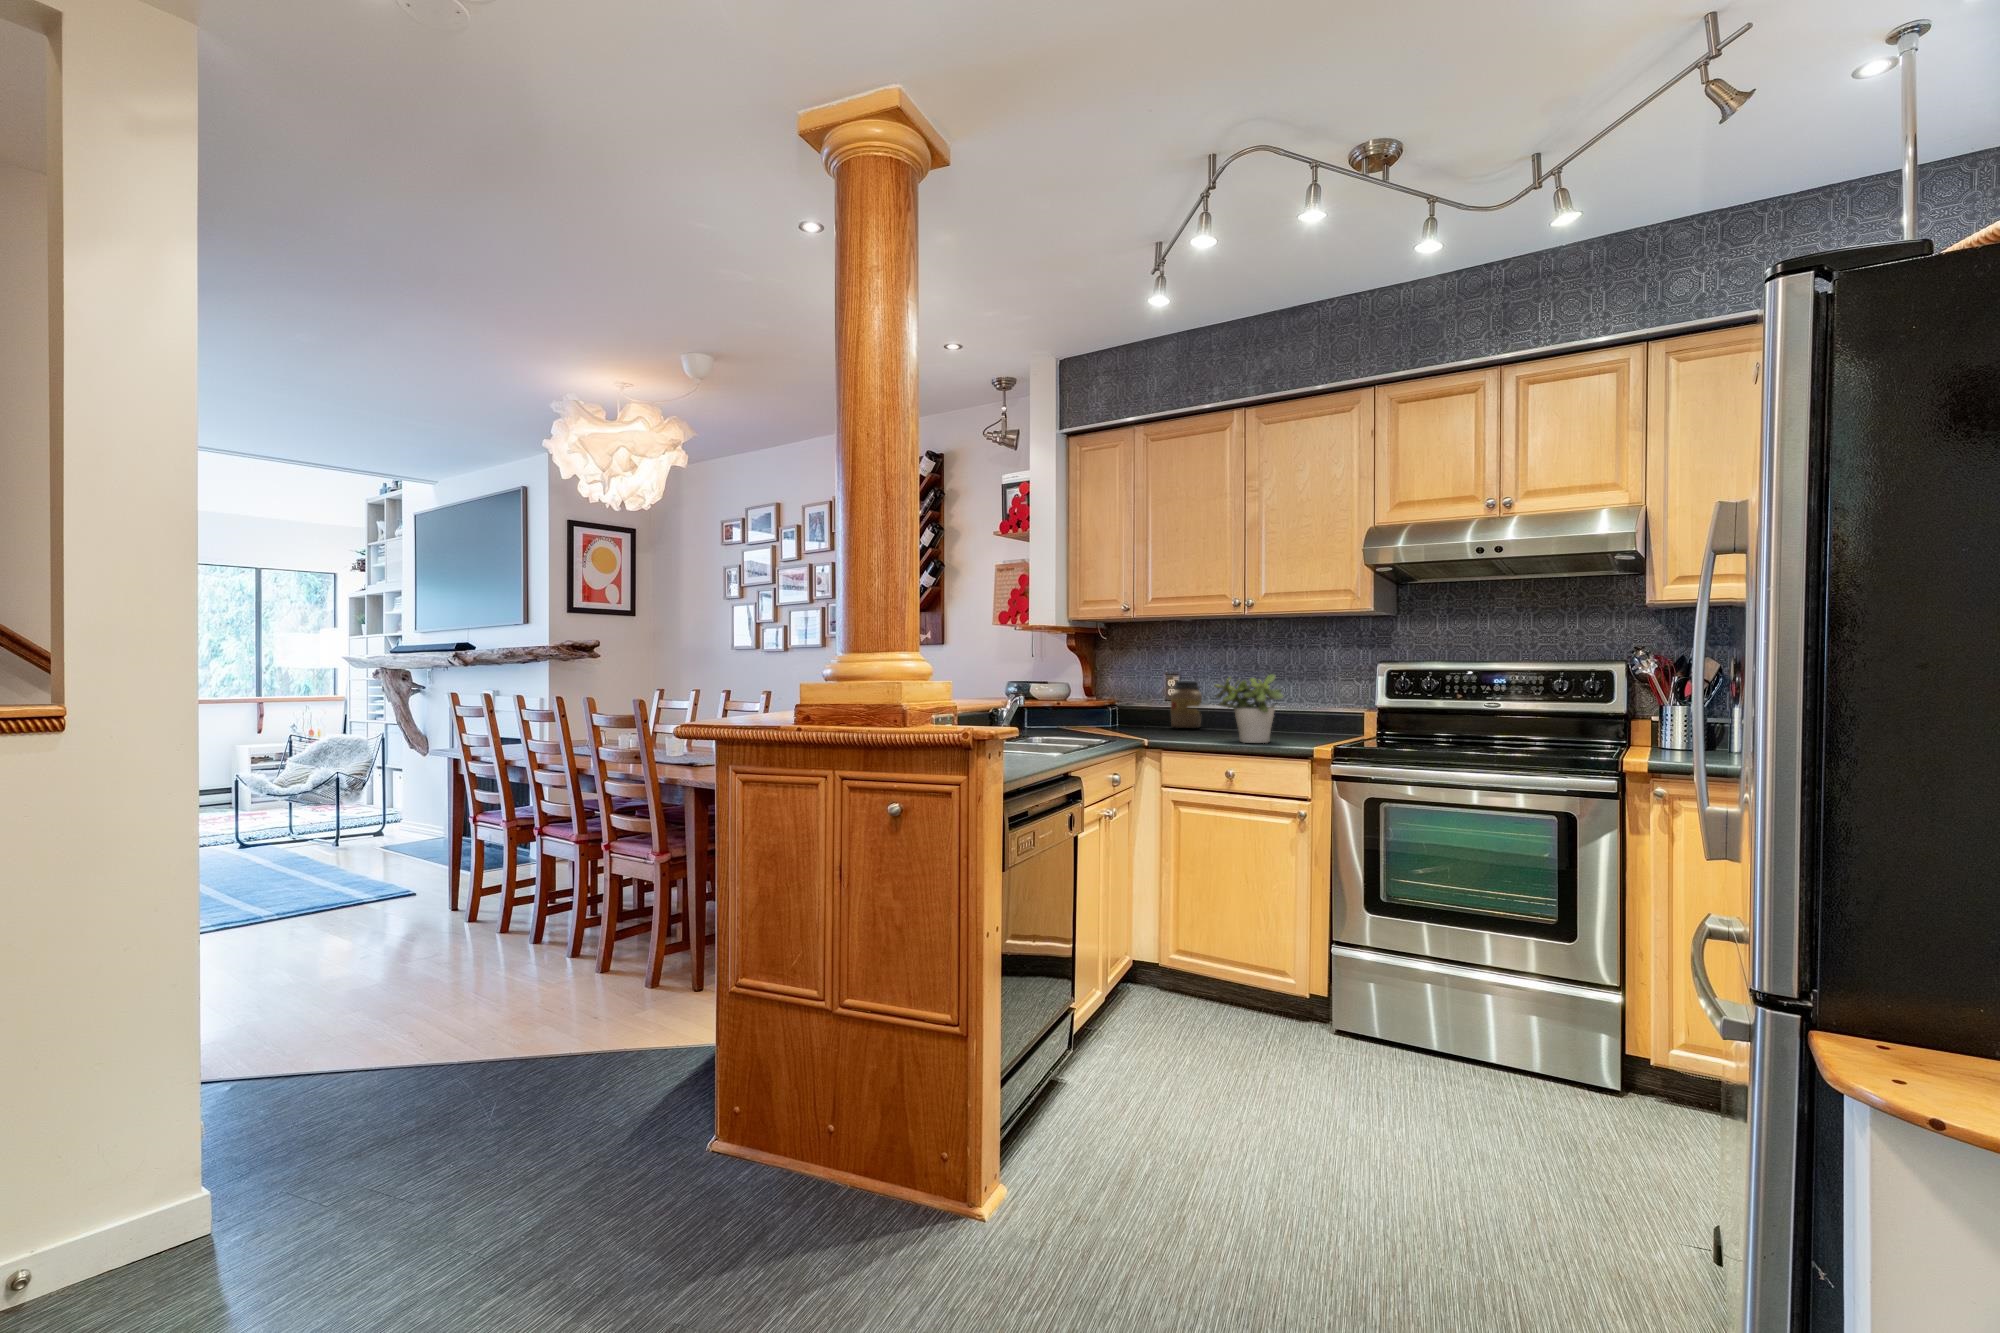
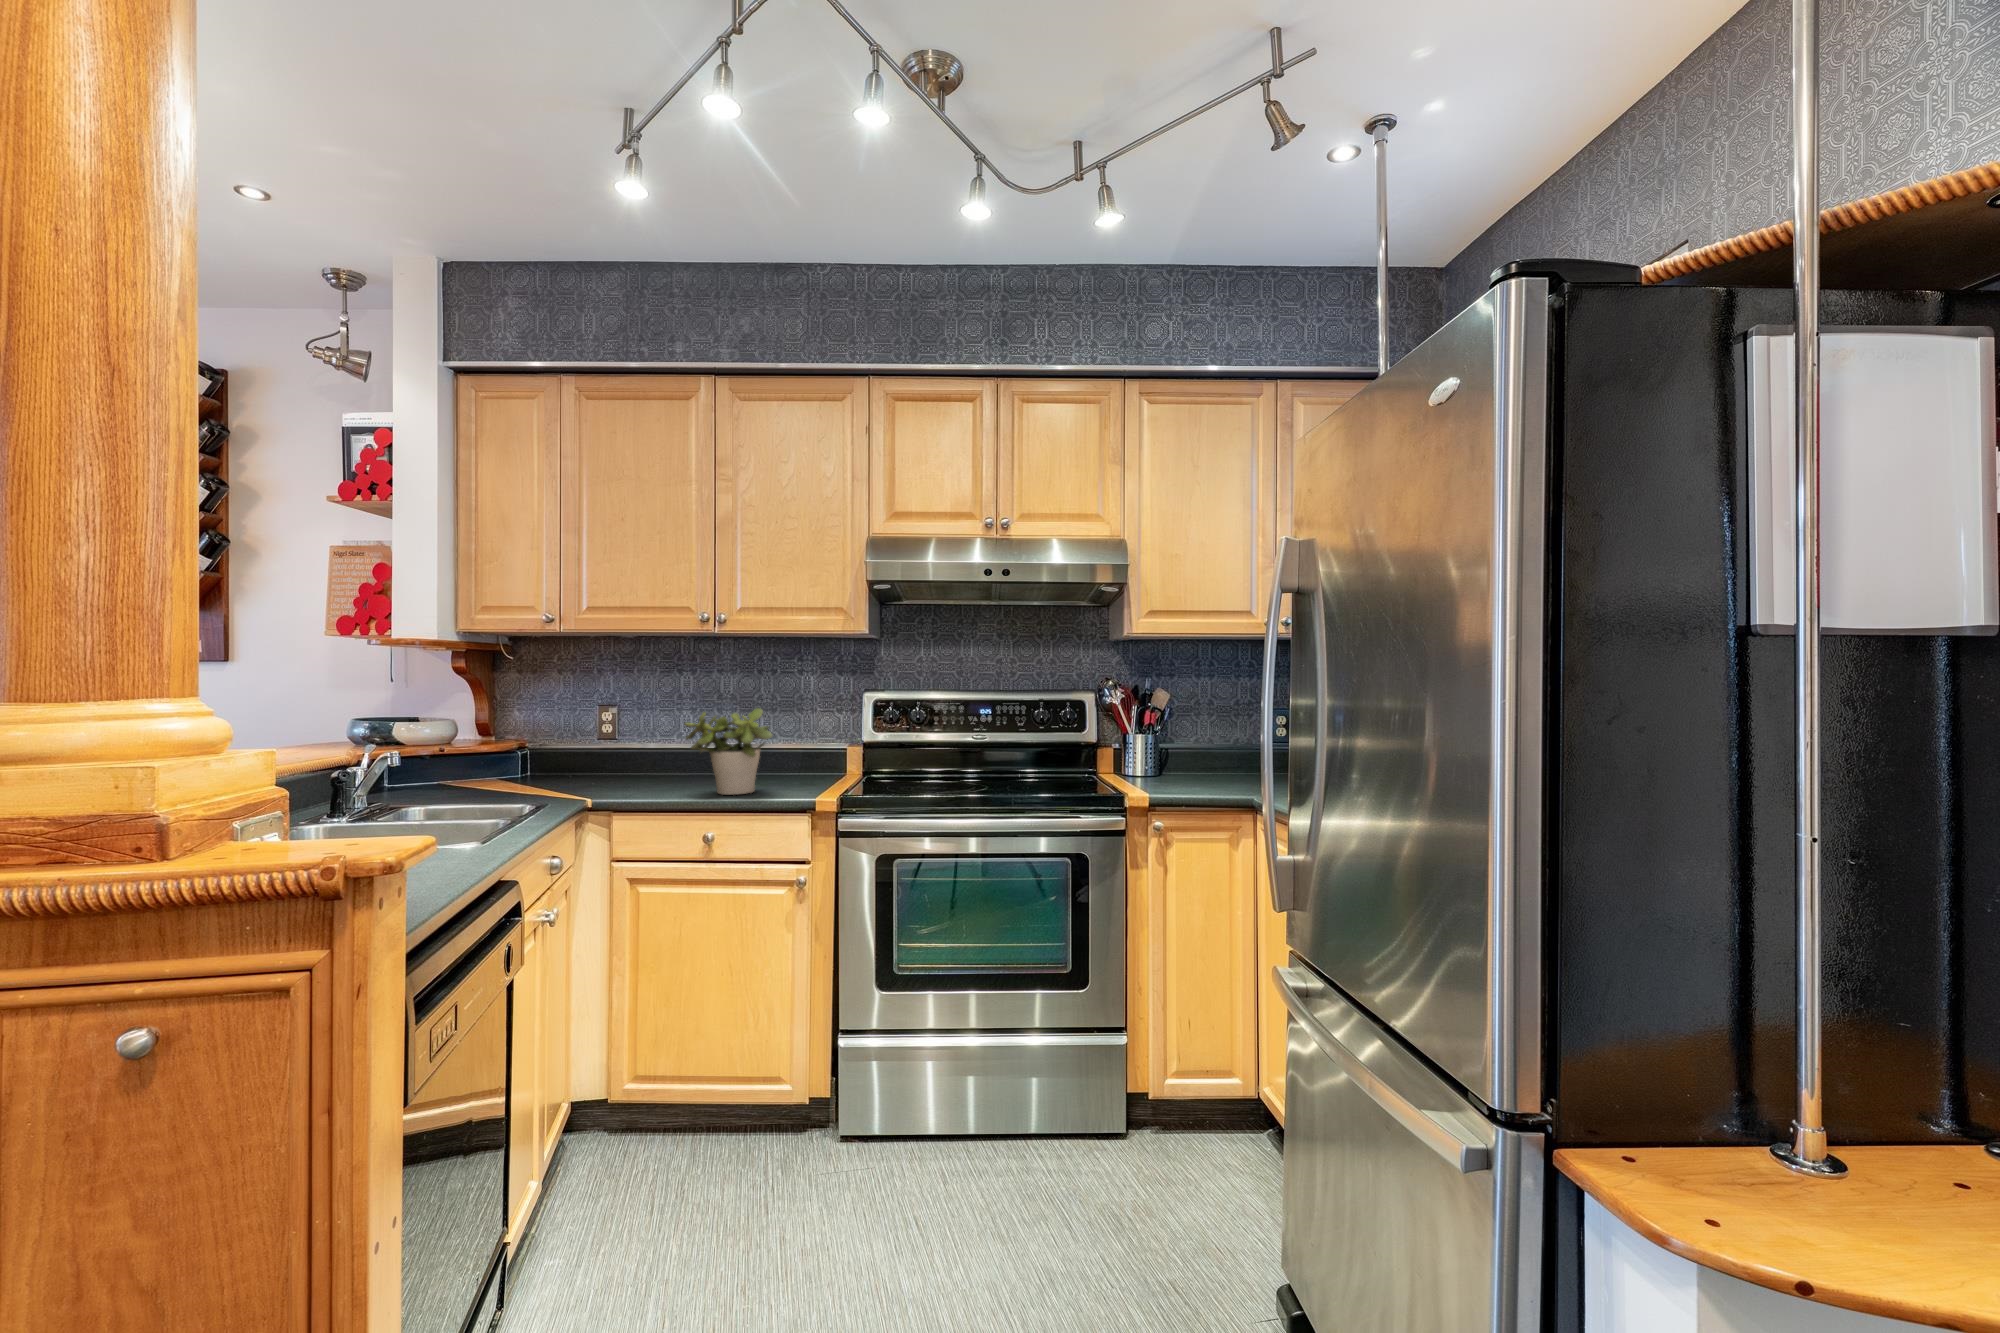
jar: present [1171,681,1202,728] -> none [616,715,657,777]

